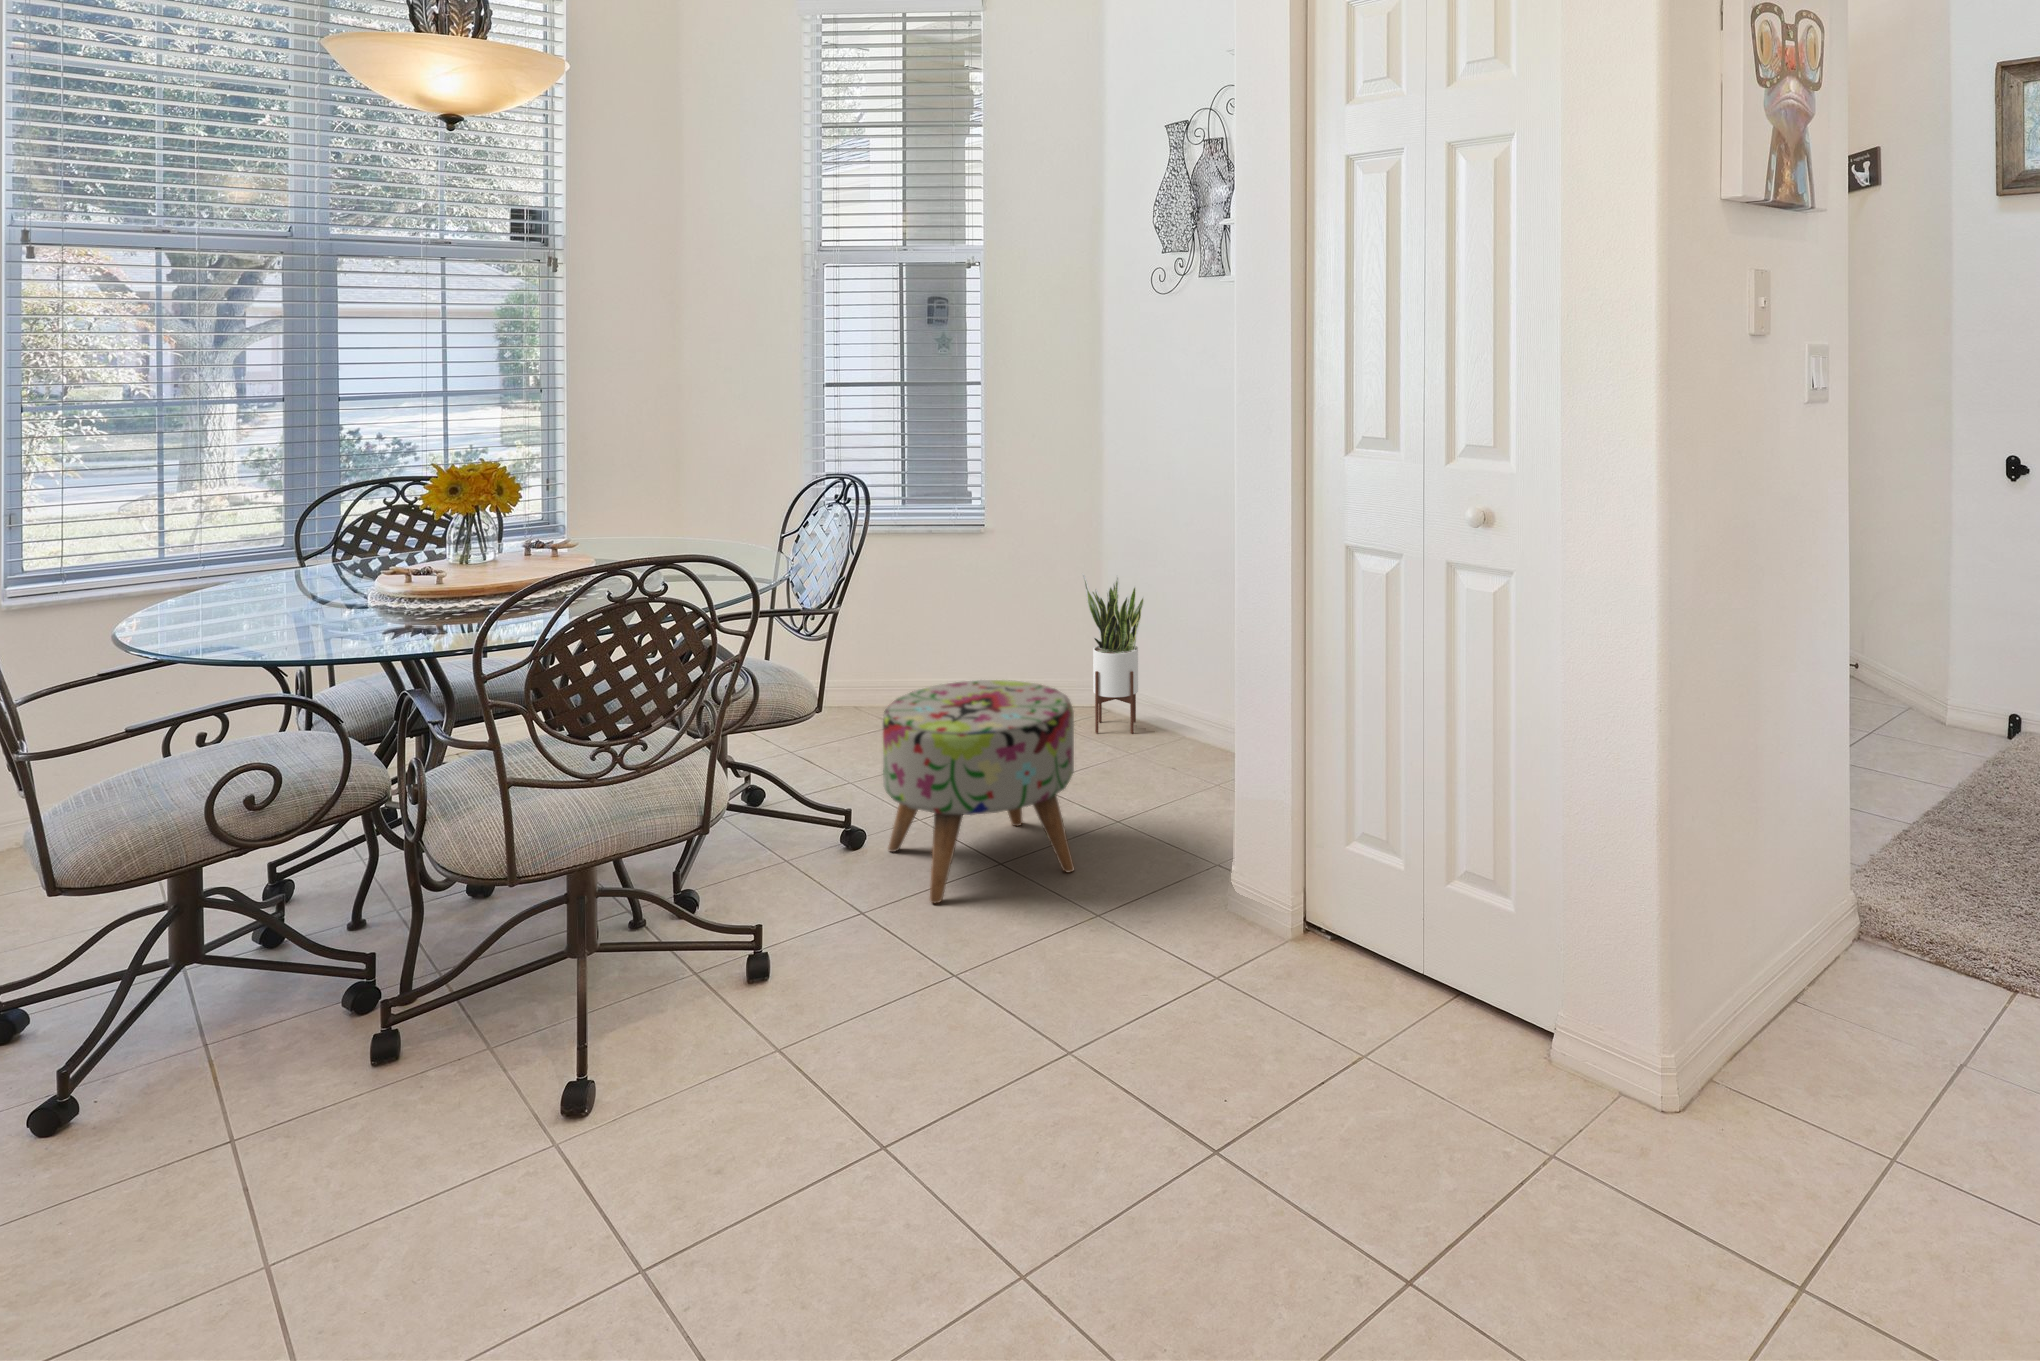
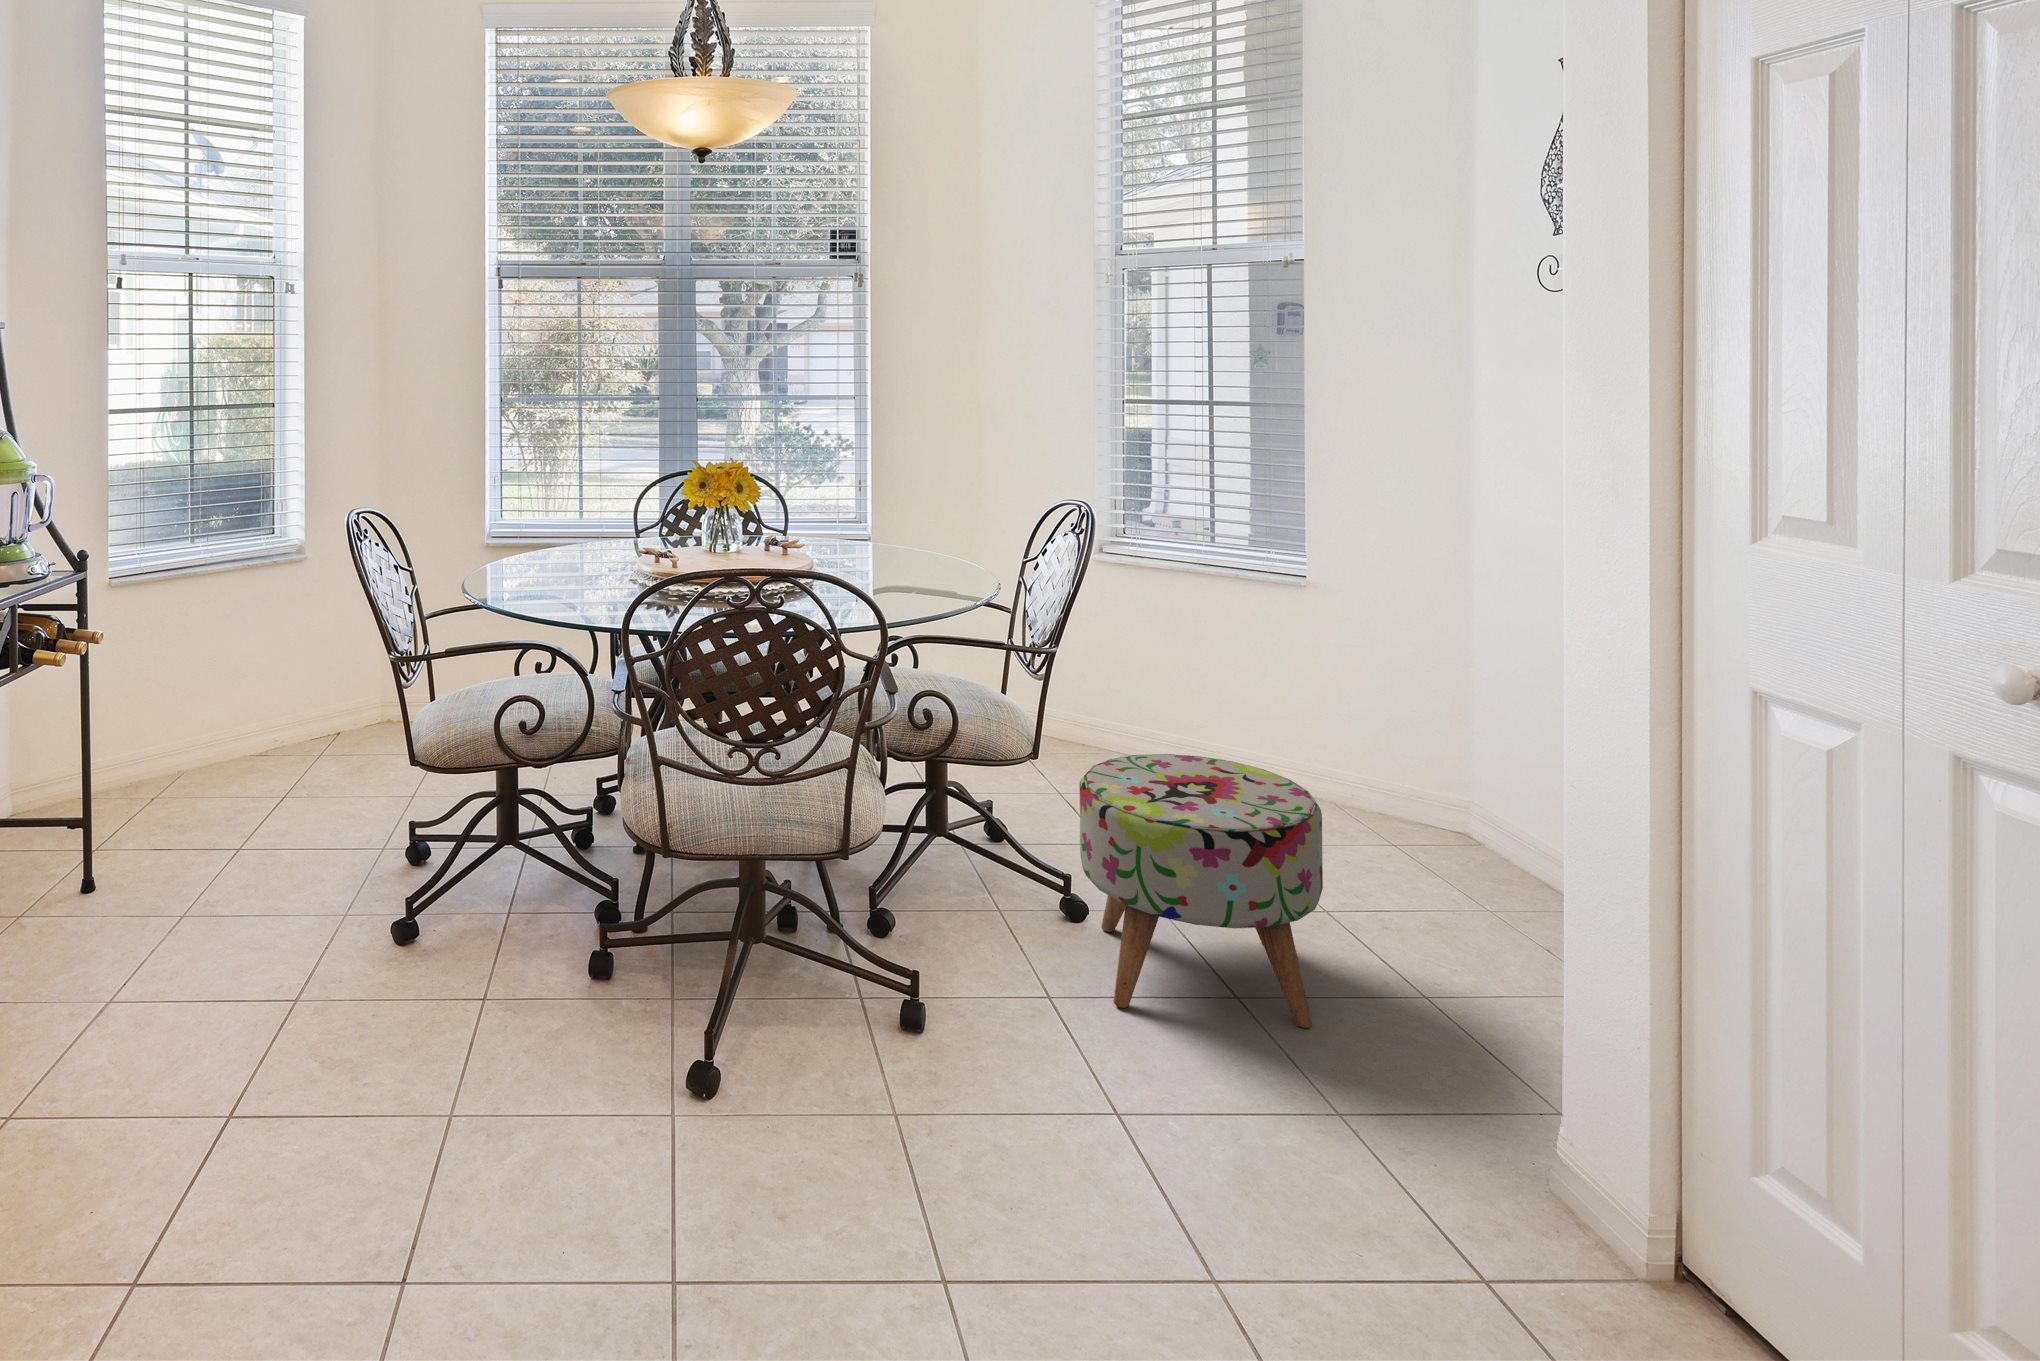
potted plant: present [1082,573,1144,733] -> none [1425,648,1513,872]

